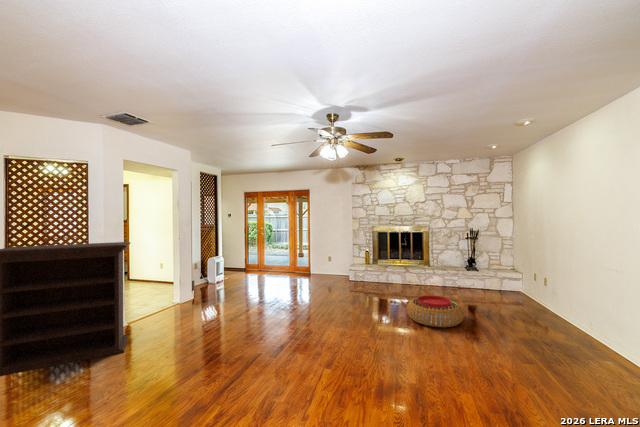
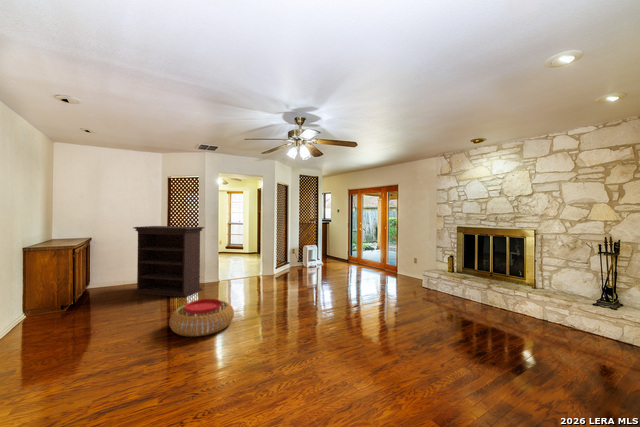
pouf: present [407,296,464,327] -> present [169,299,234,337]

